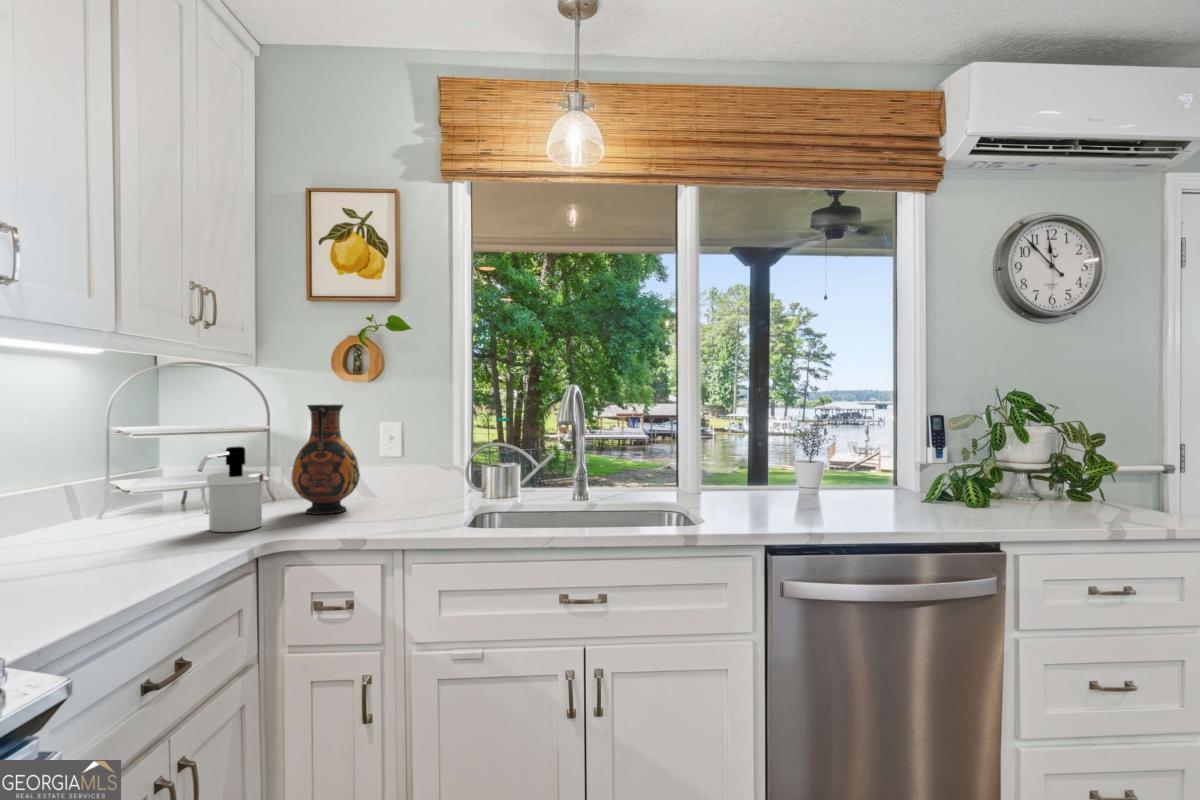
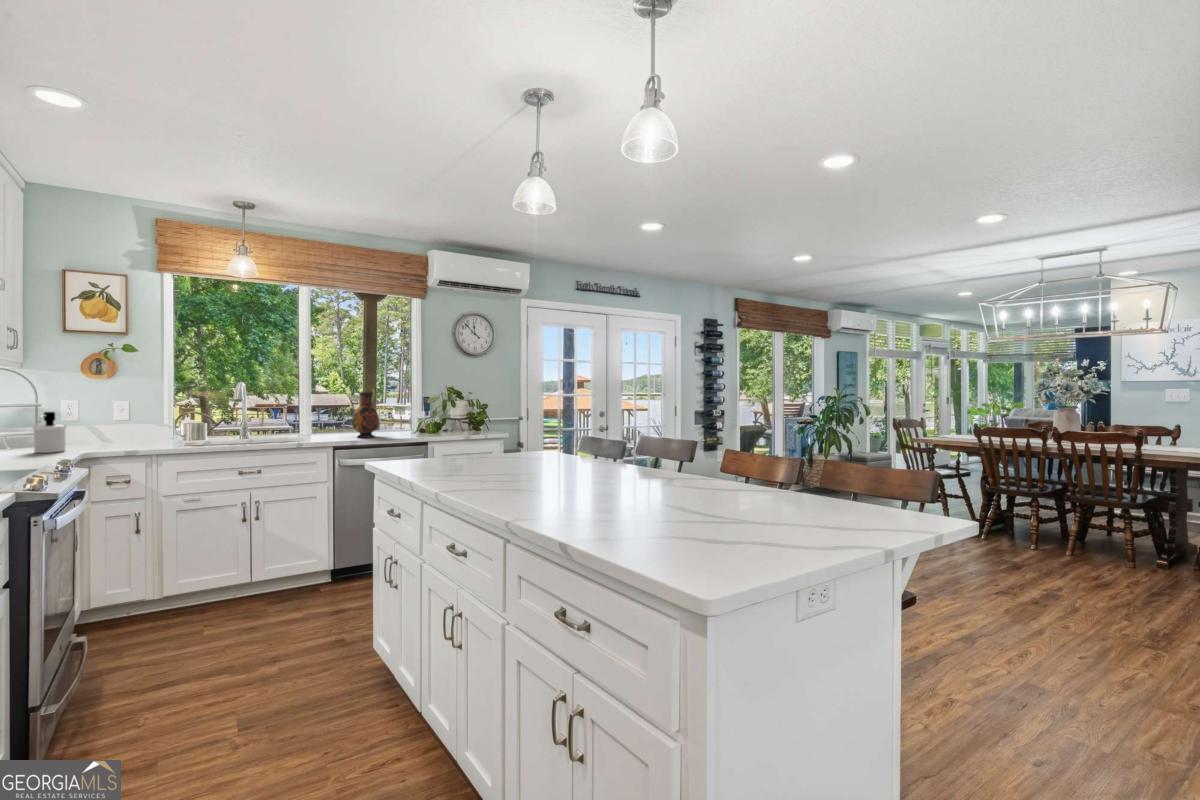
vase: present [292,404,360,514] -> present [352,392,380,437]

